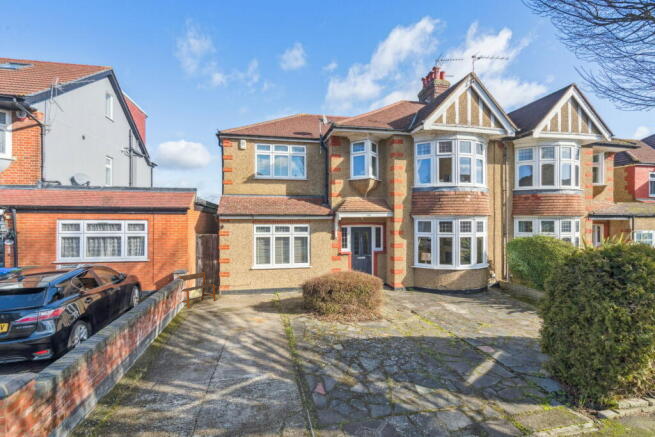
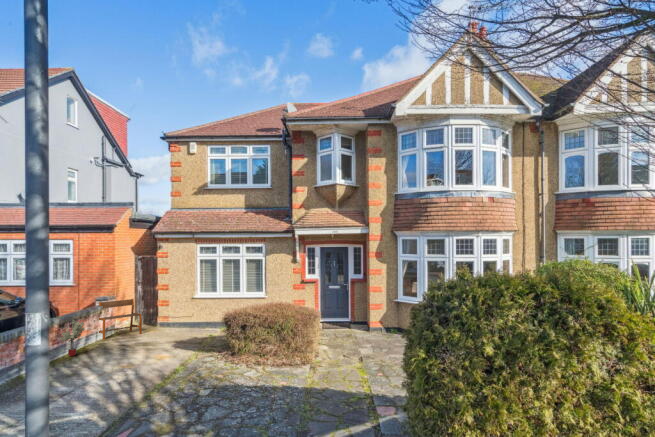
potted tree: none [170,293,188,326] -> present [60,320,84,357]

